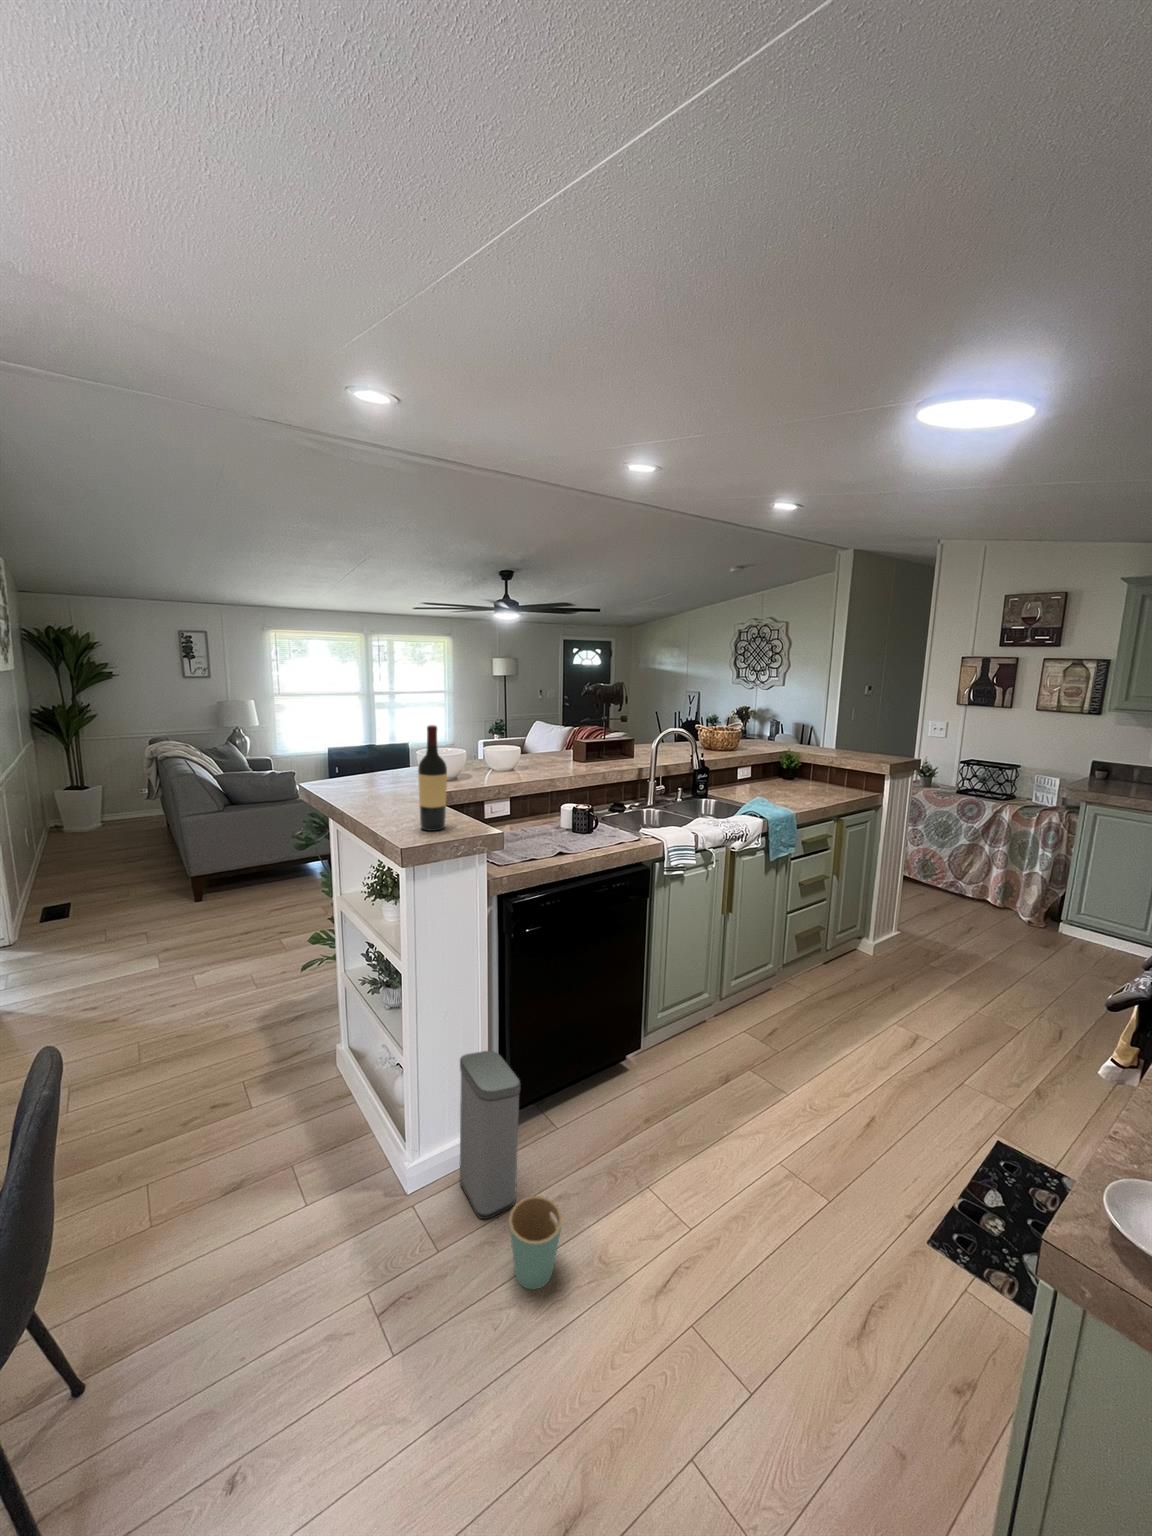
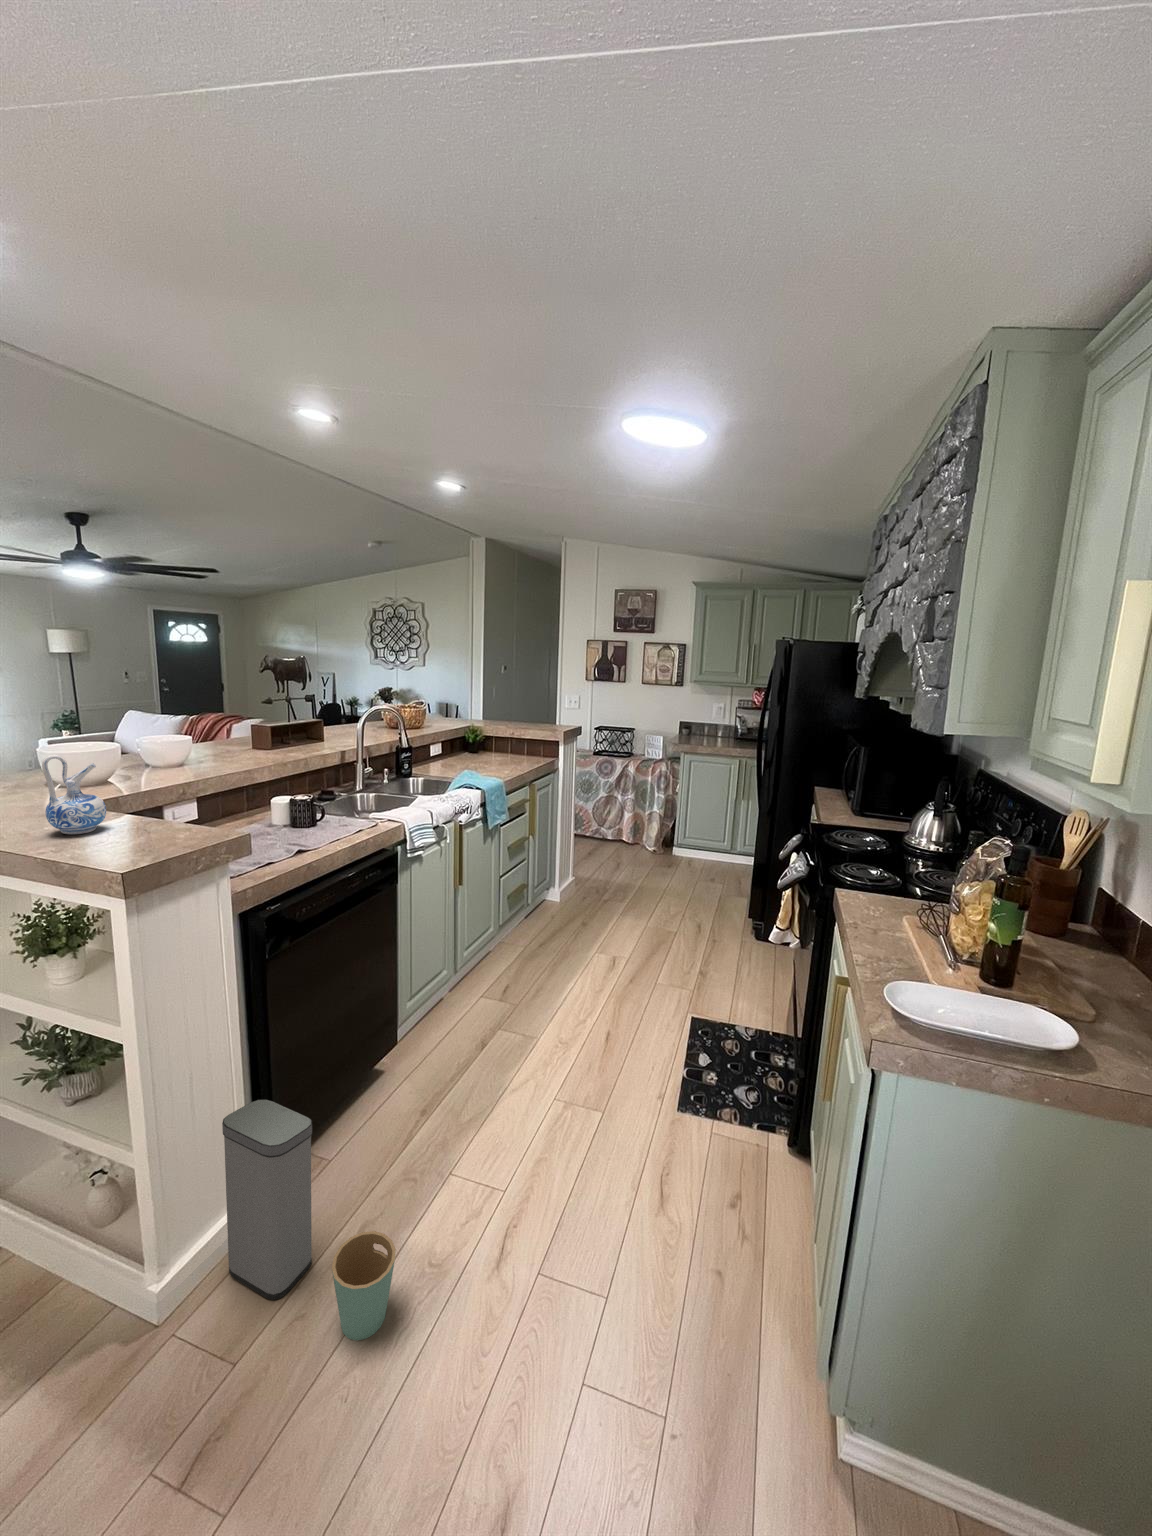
wine bottle: present [418,725,447,831] -> none [122,704,168,845]
ceramic pitcher: none [384,758,420,816] -> present [42,755,106,834]

